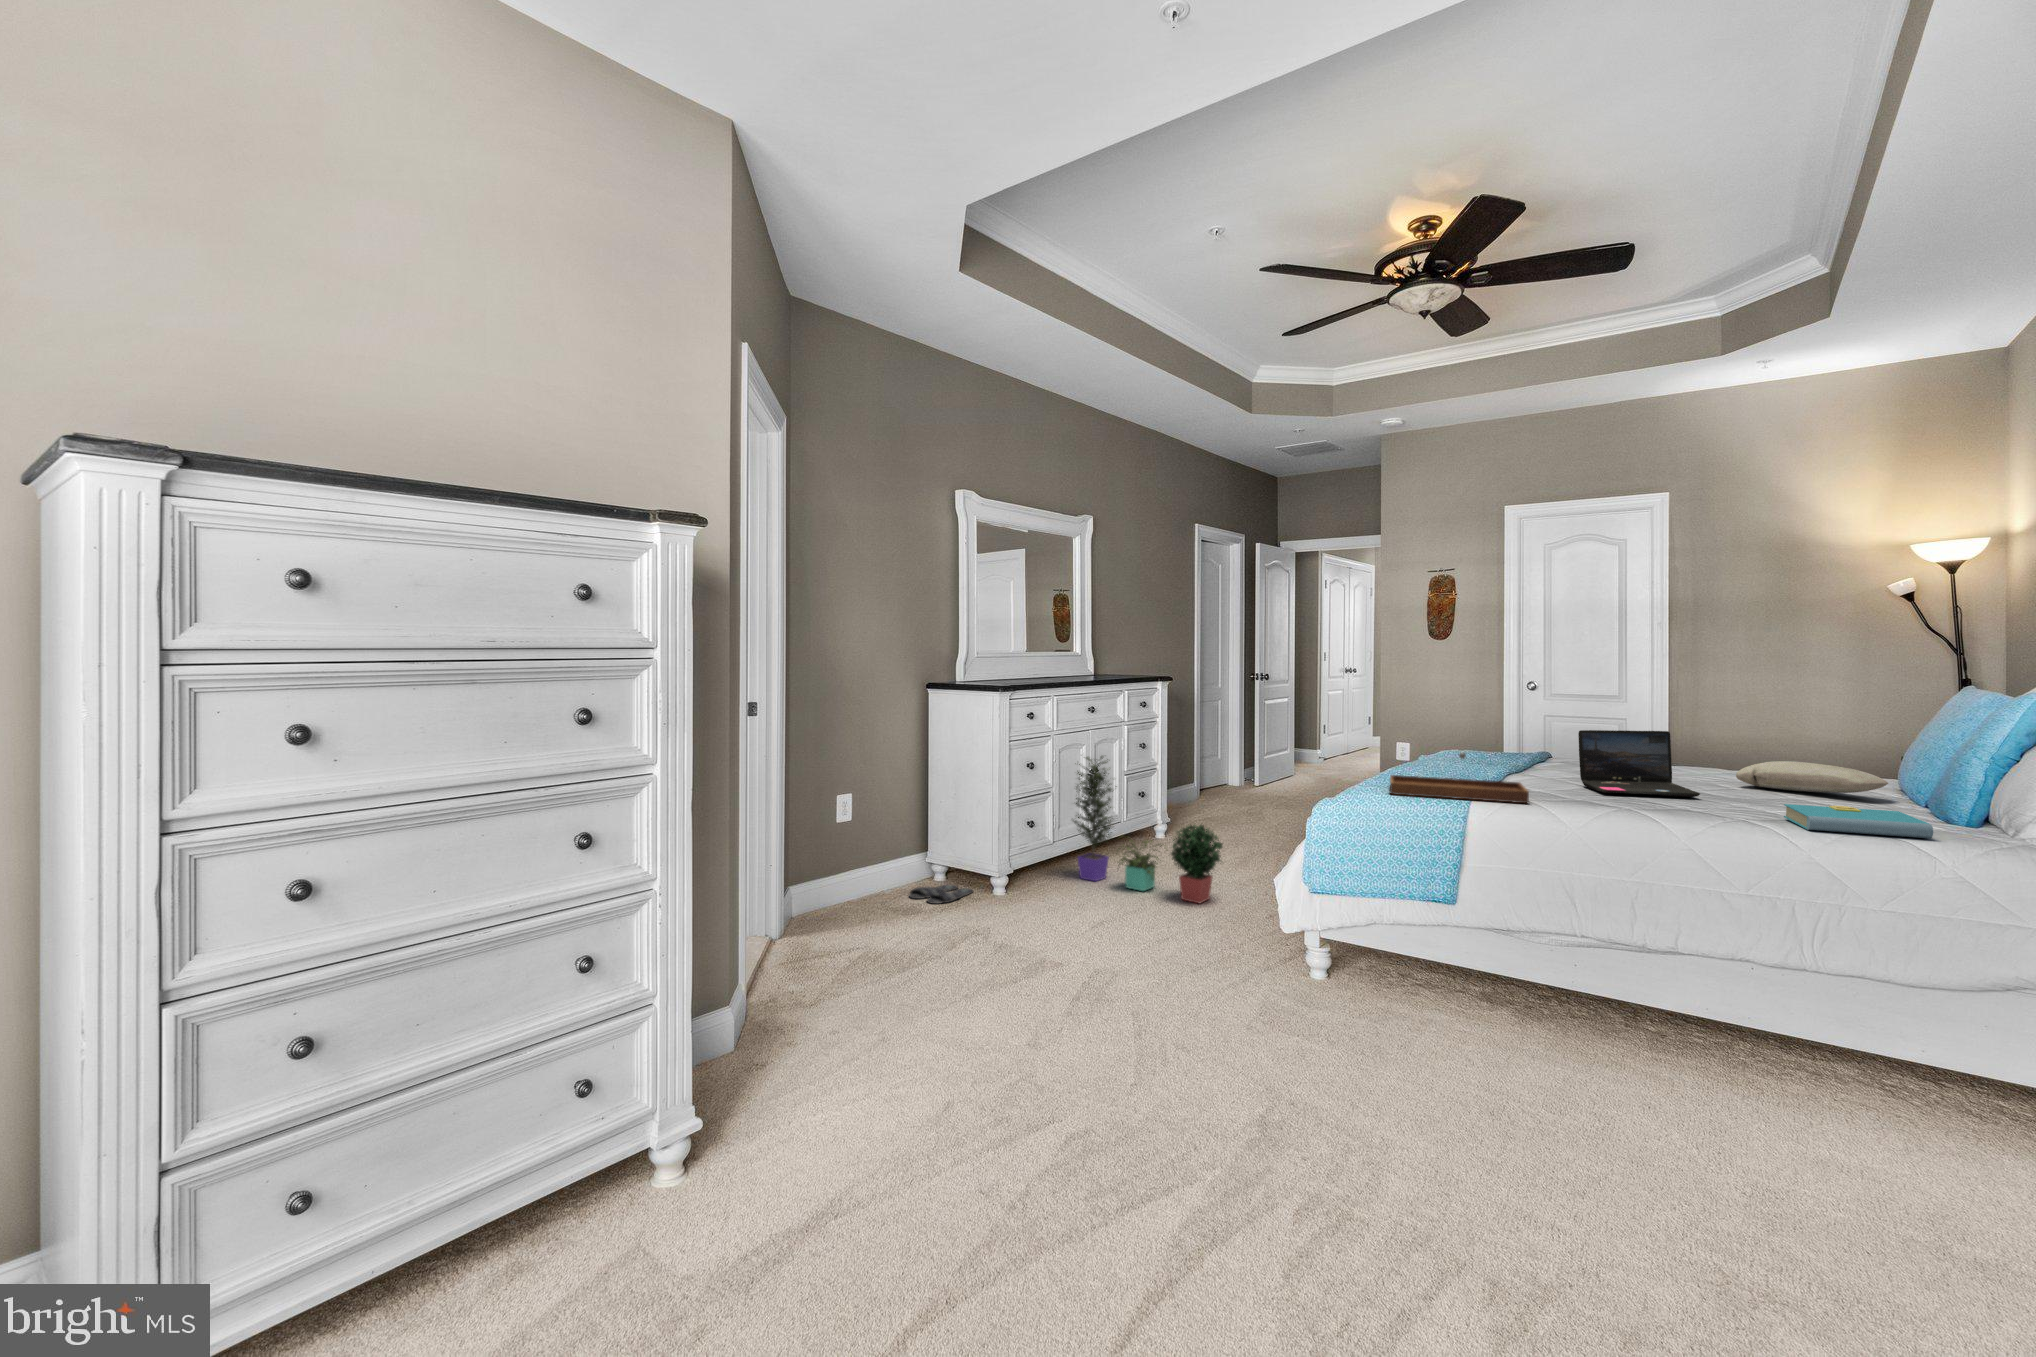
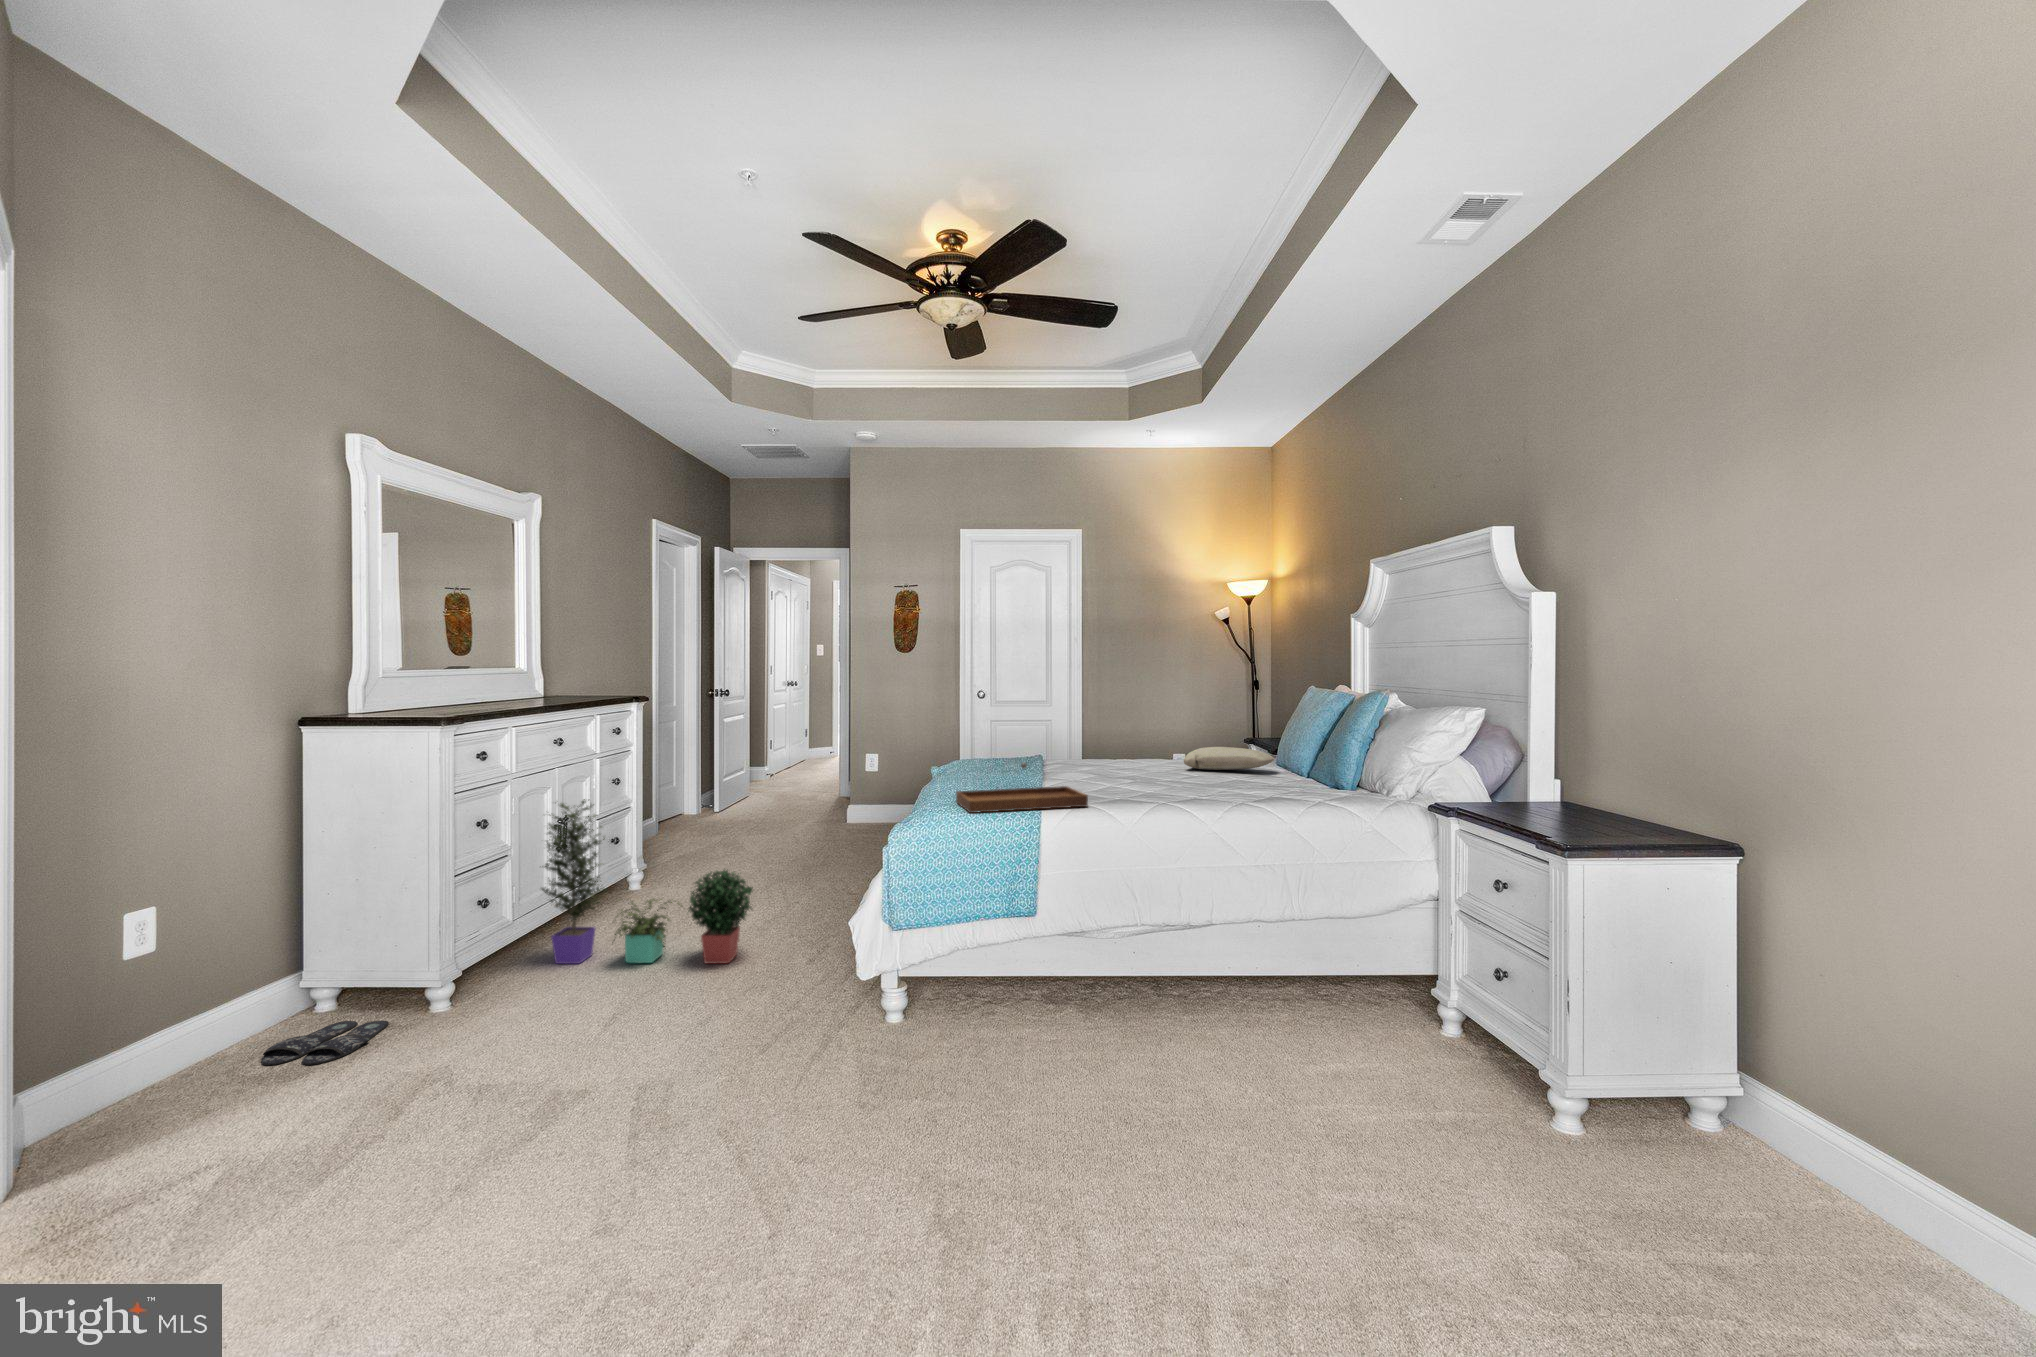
laptop: present [1578,730,1700,797] -> none [1092,729,1183,788]
book: present [1784,804,1933,838] -> none [1252,781,1345,804]

